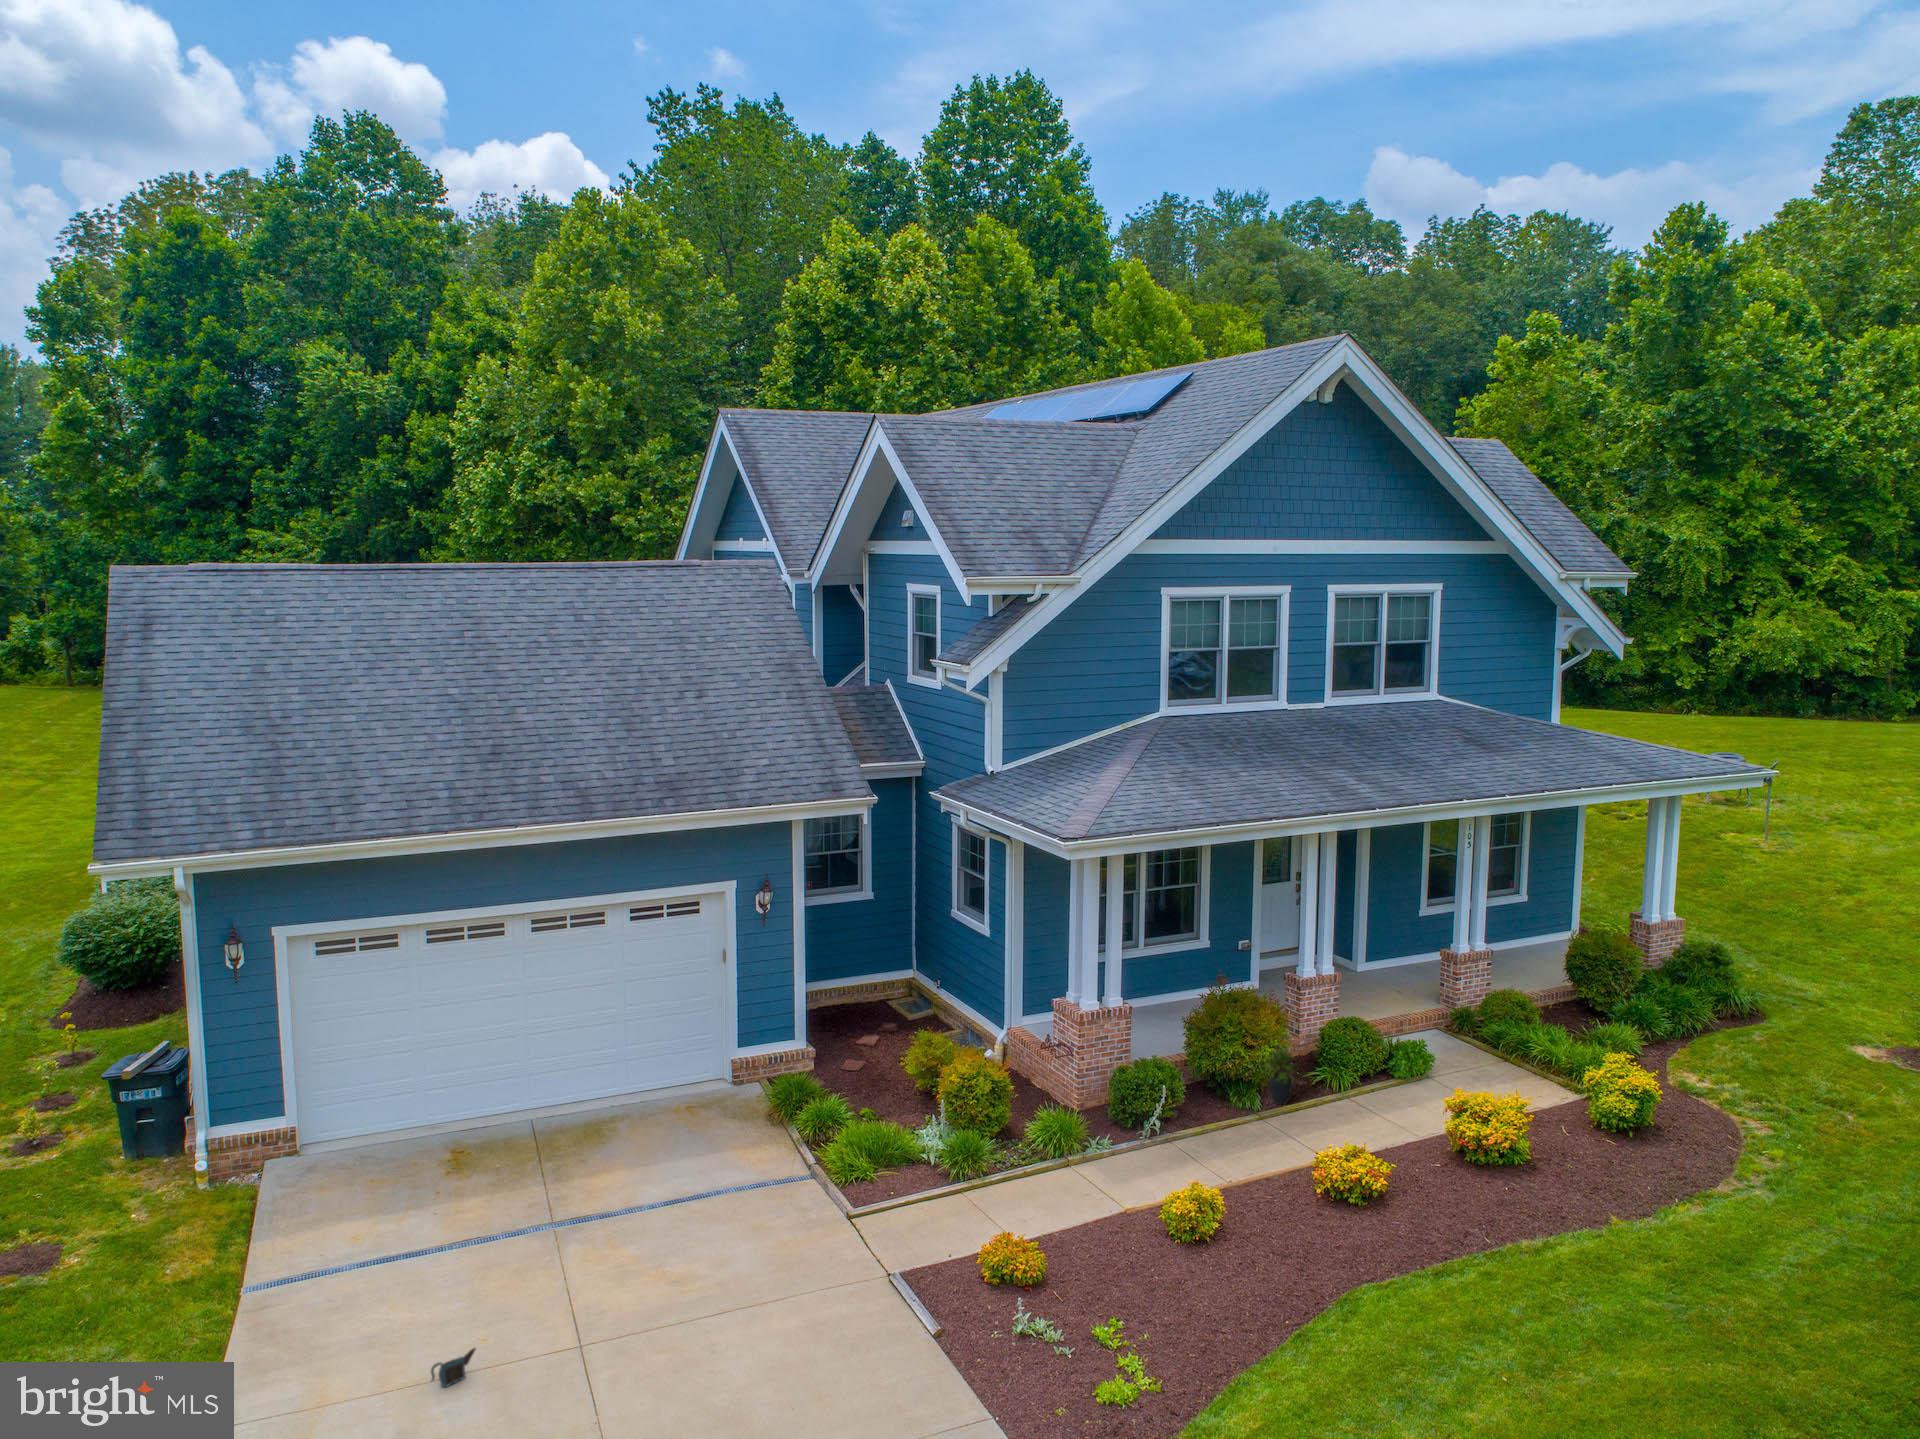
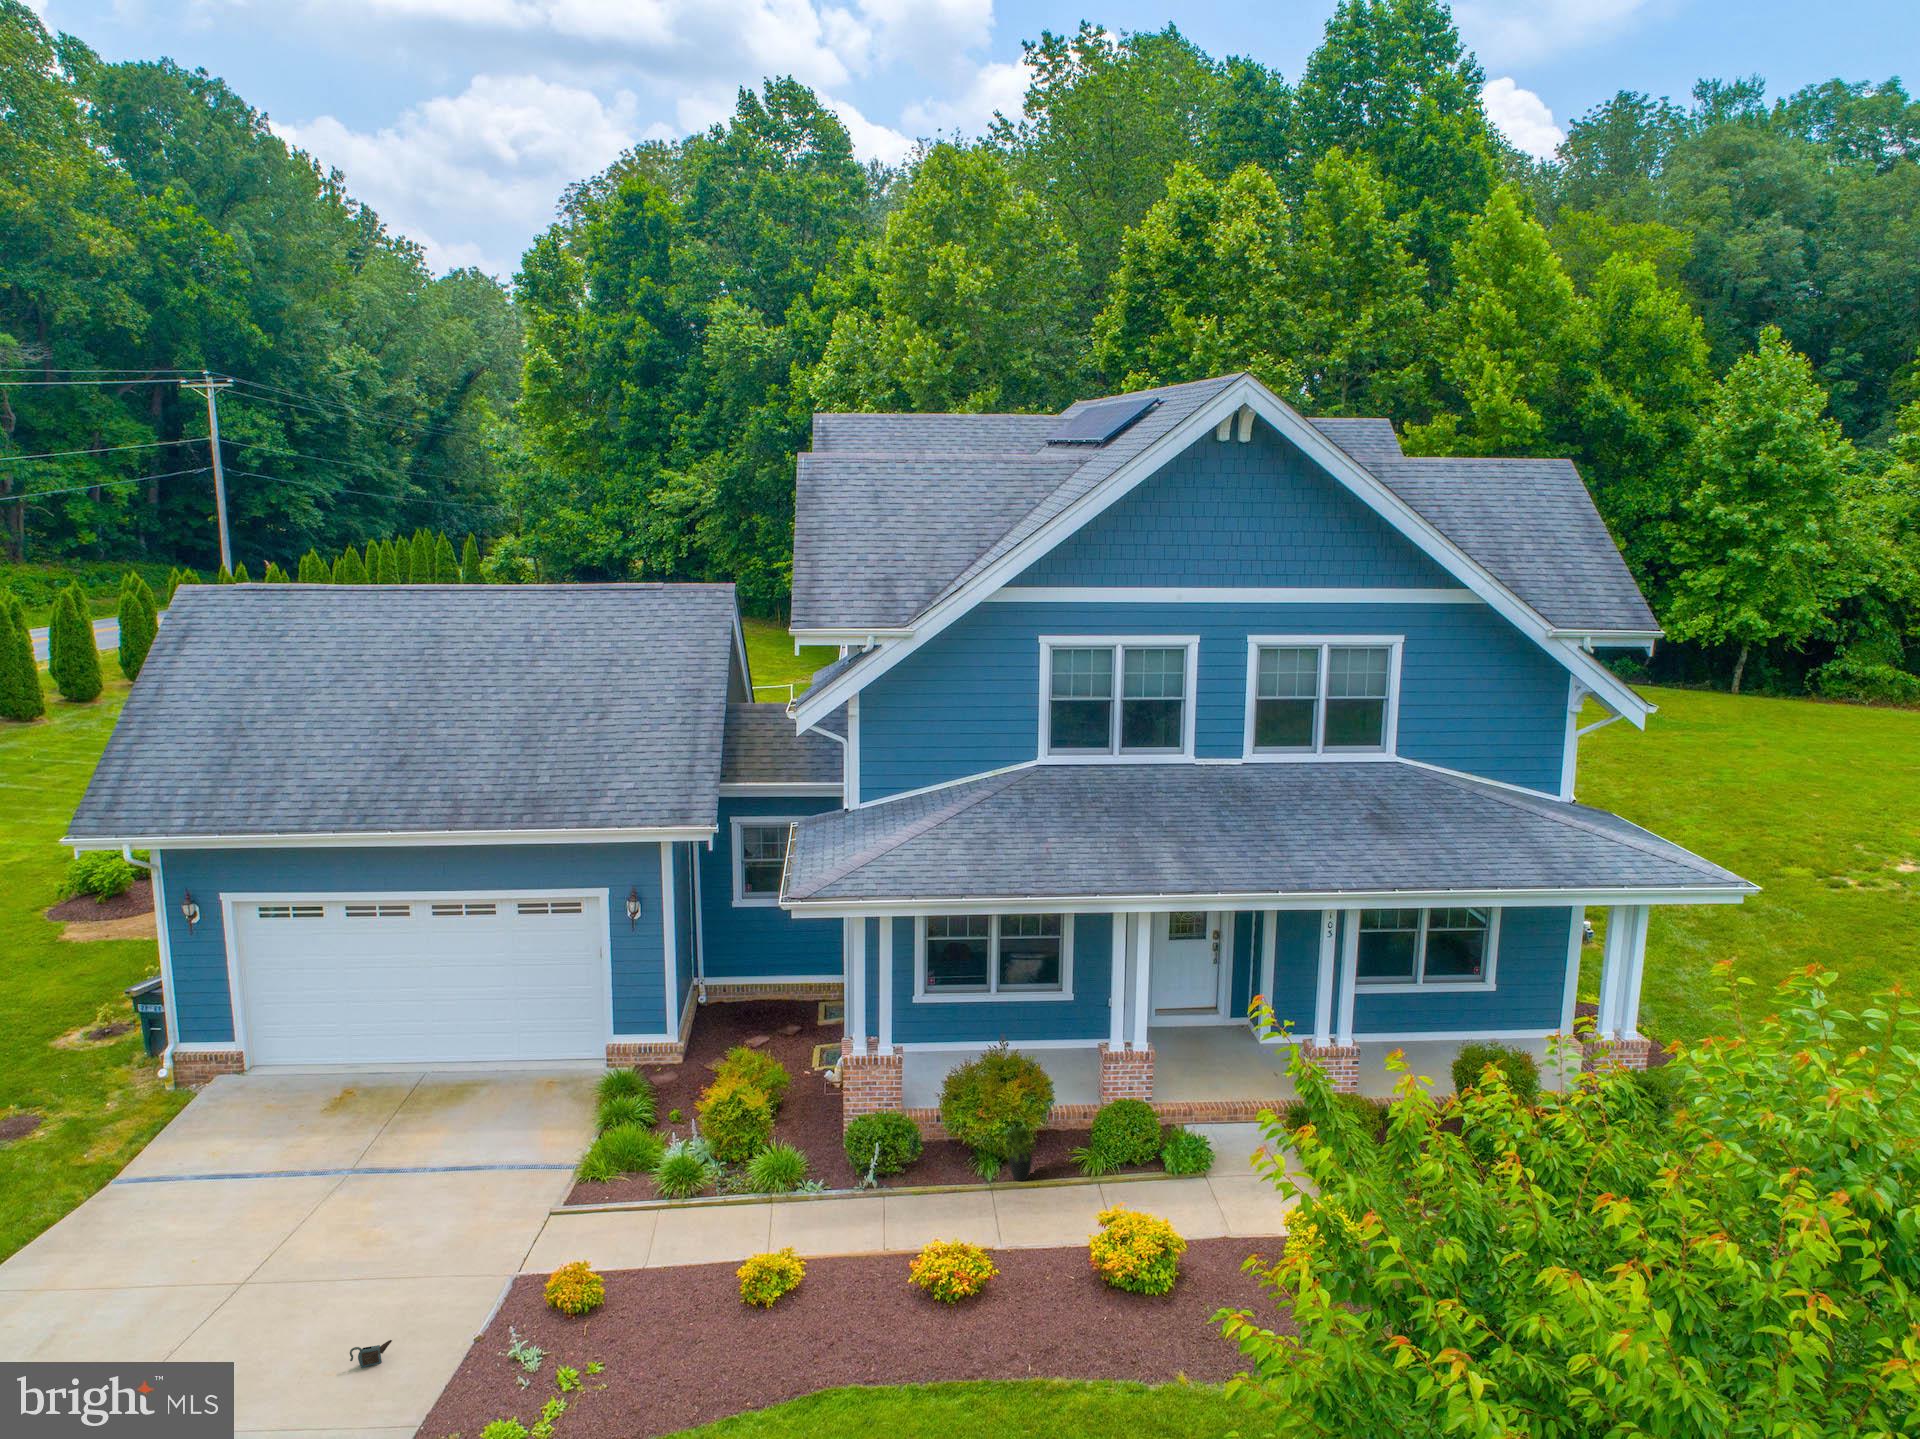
watering can: present [431,1348,475,1387] -> present [350,1340,392,1368]

